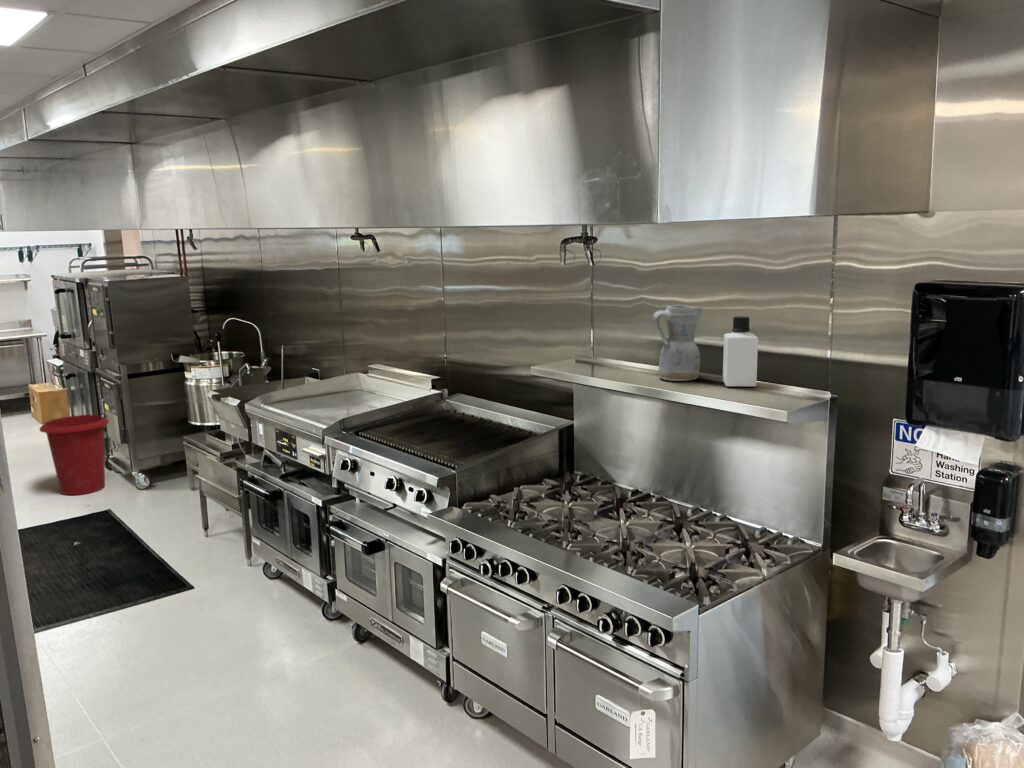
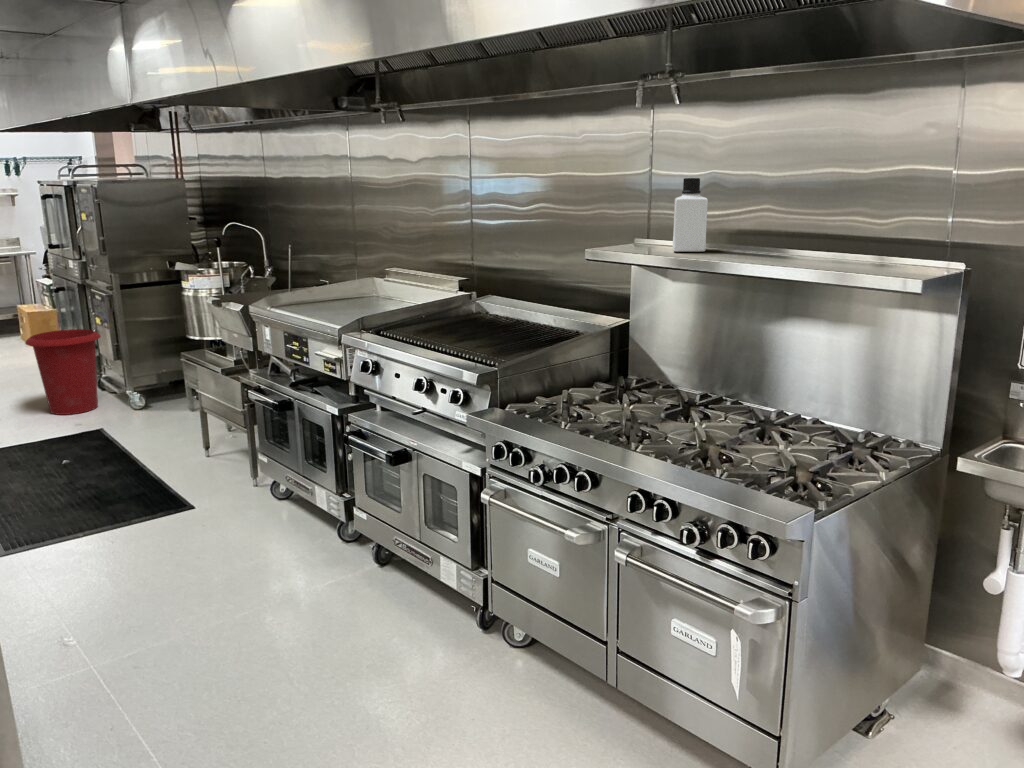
ceramic pitcher: present [652,305,702,381] -> none [739,167,800,257]
bottle: present [723,316,758,387] -> present [673,178,708,252]

